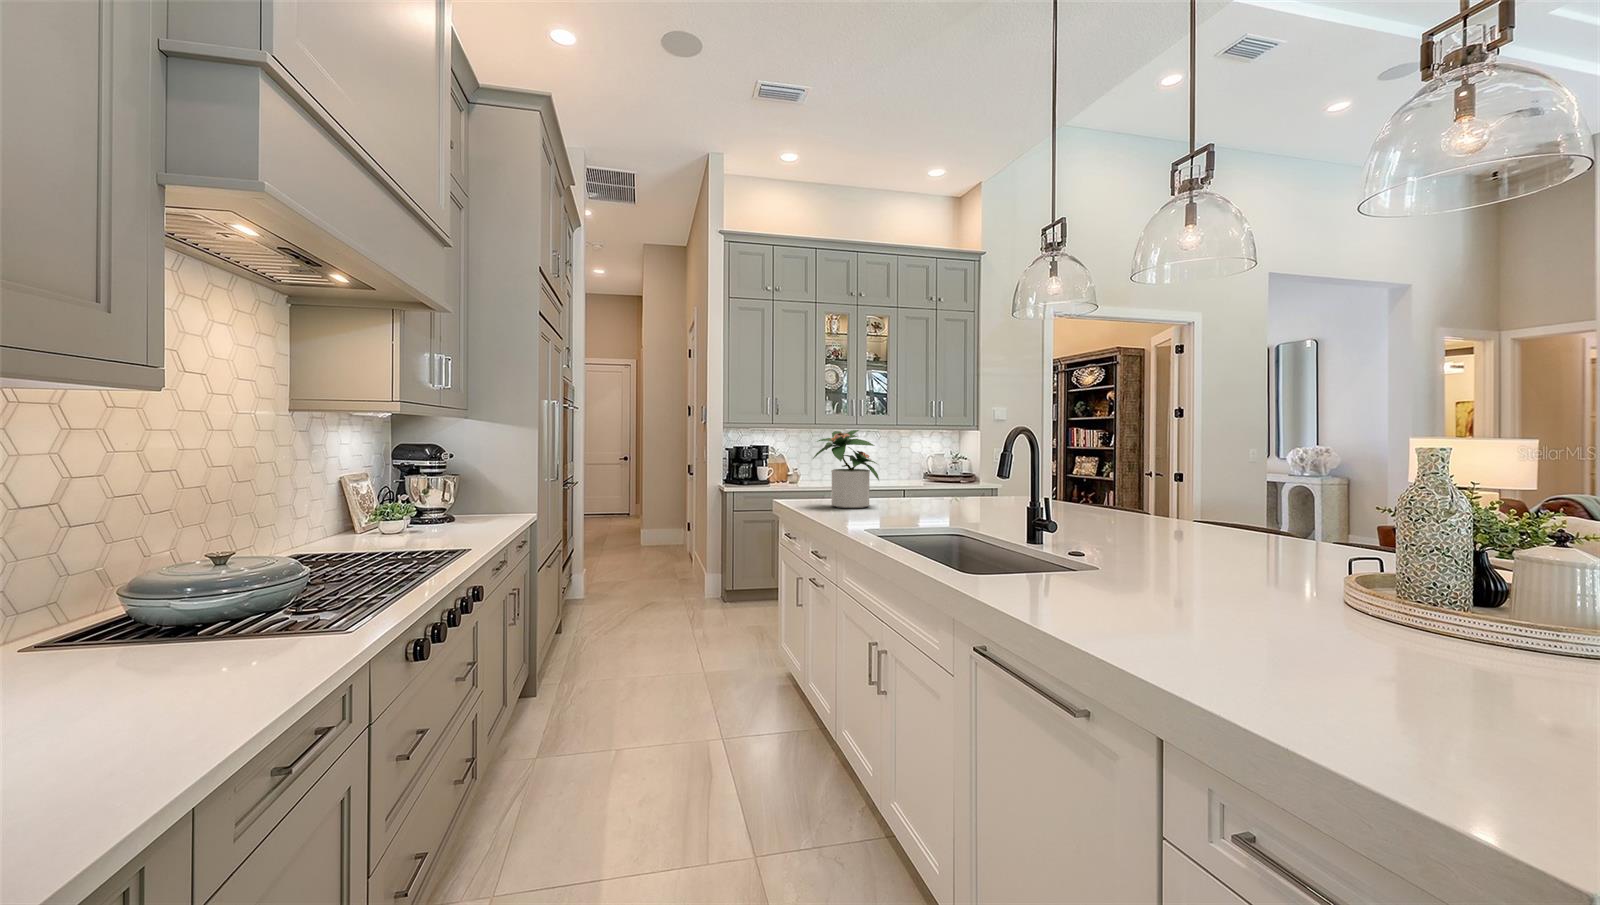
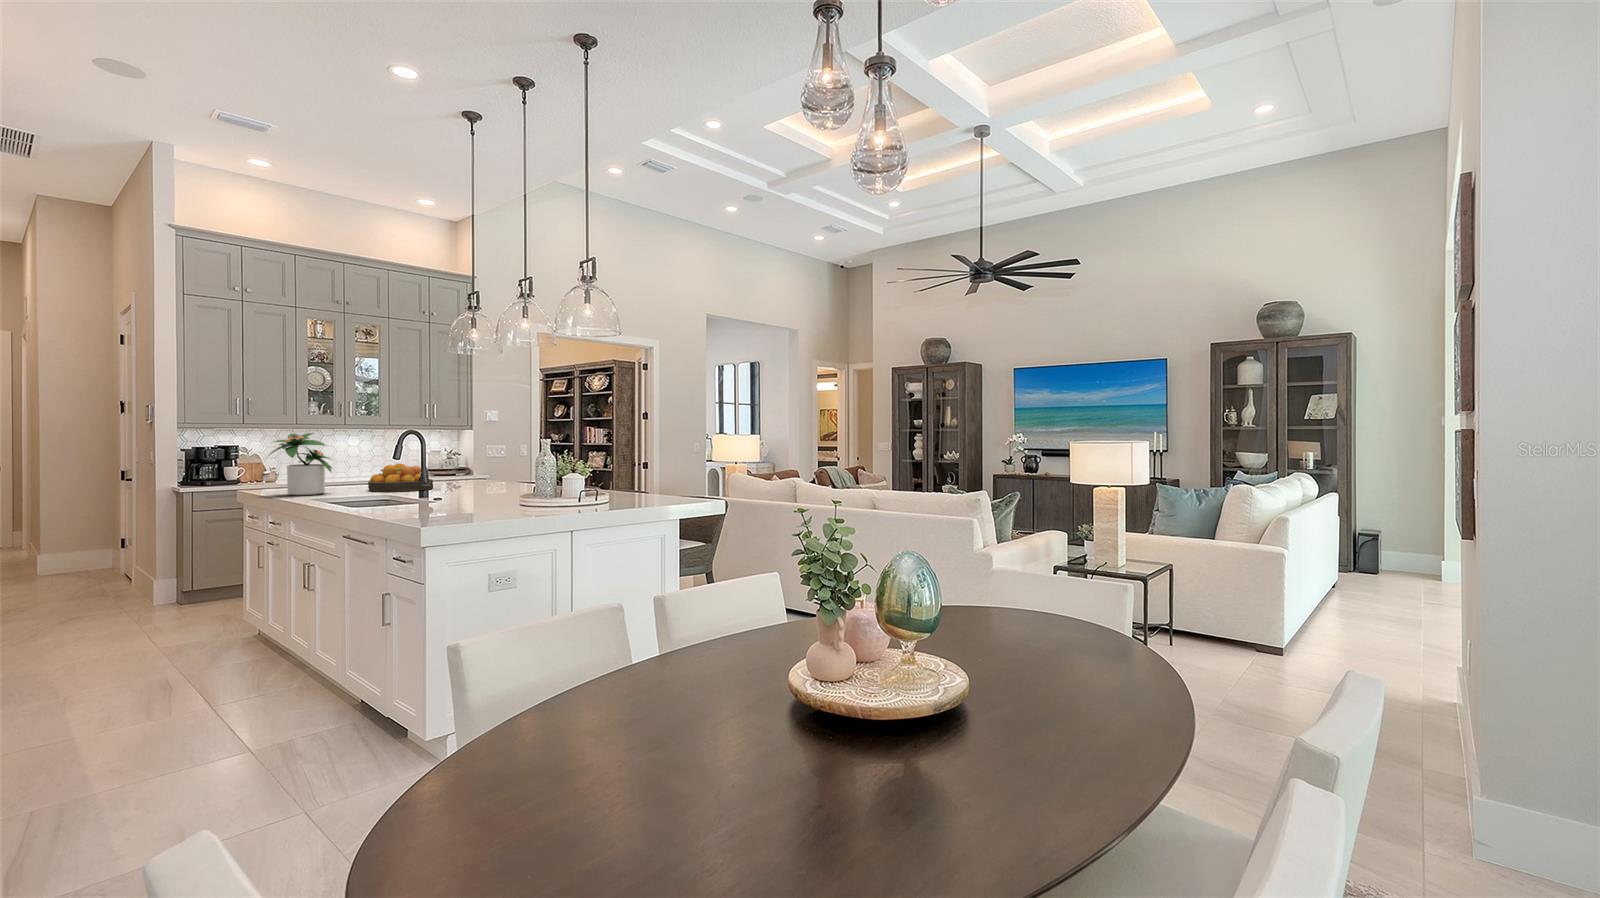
fruit bowl: none [913,470,990,508] -> present [368,463,433,492]

